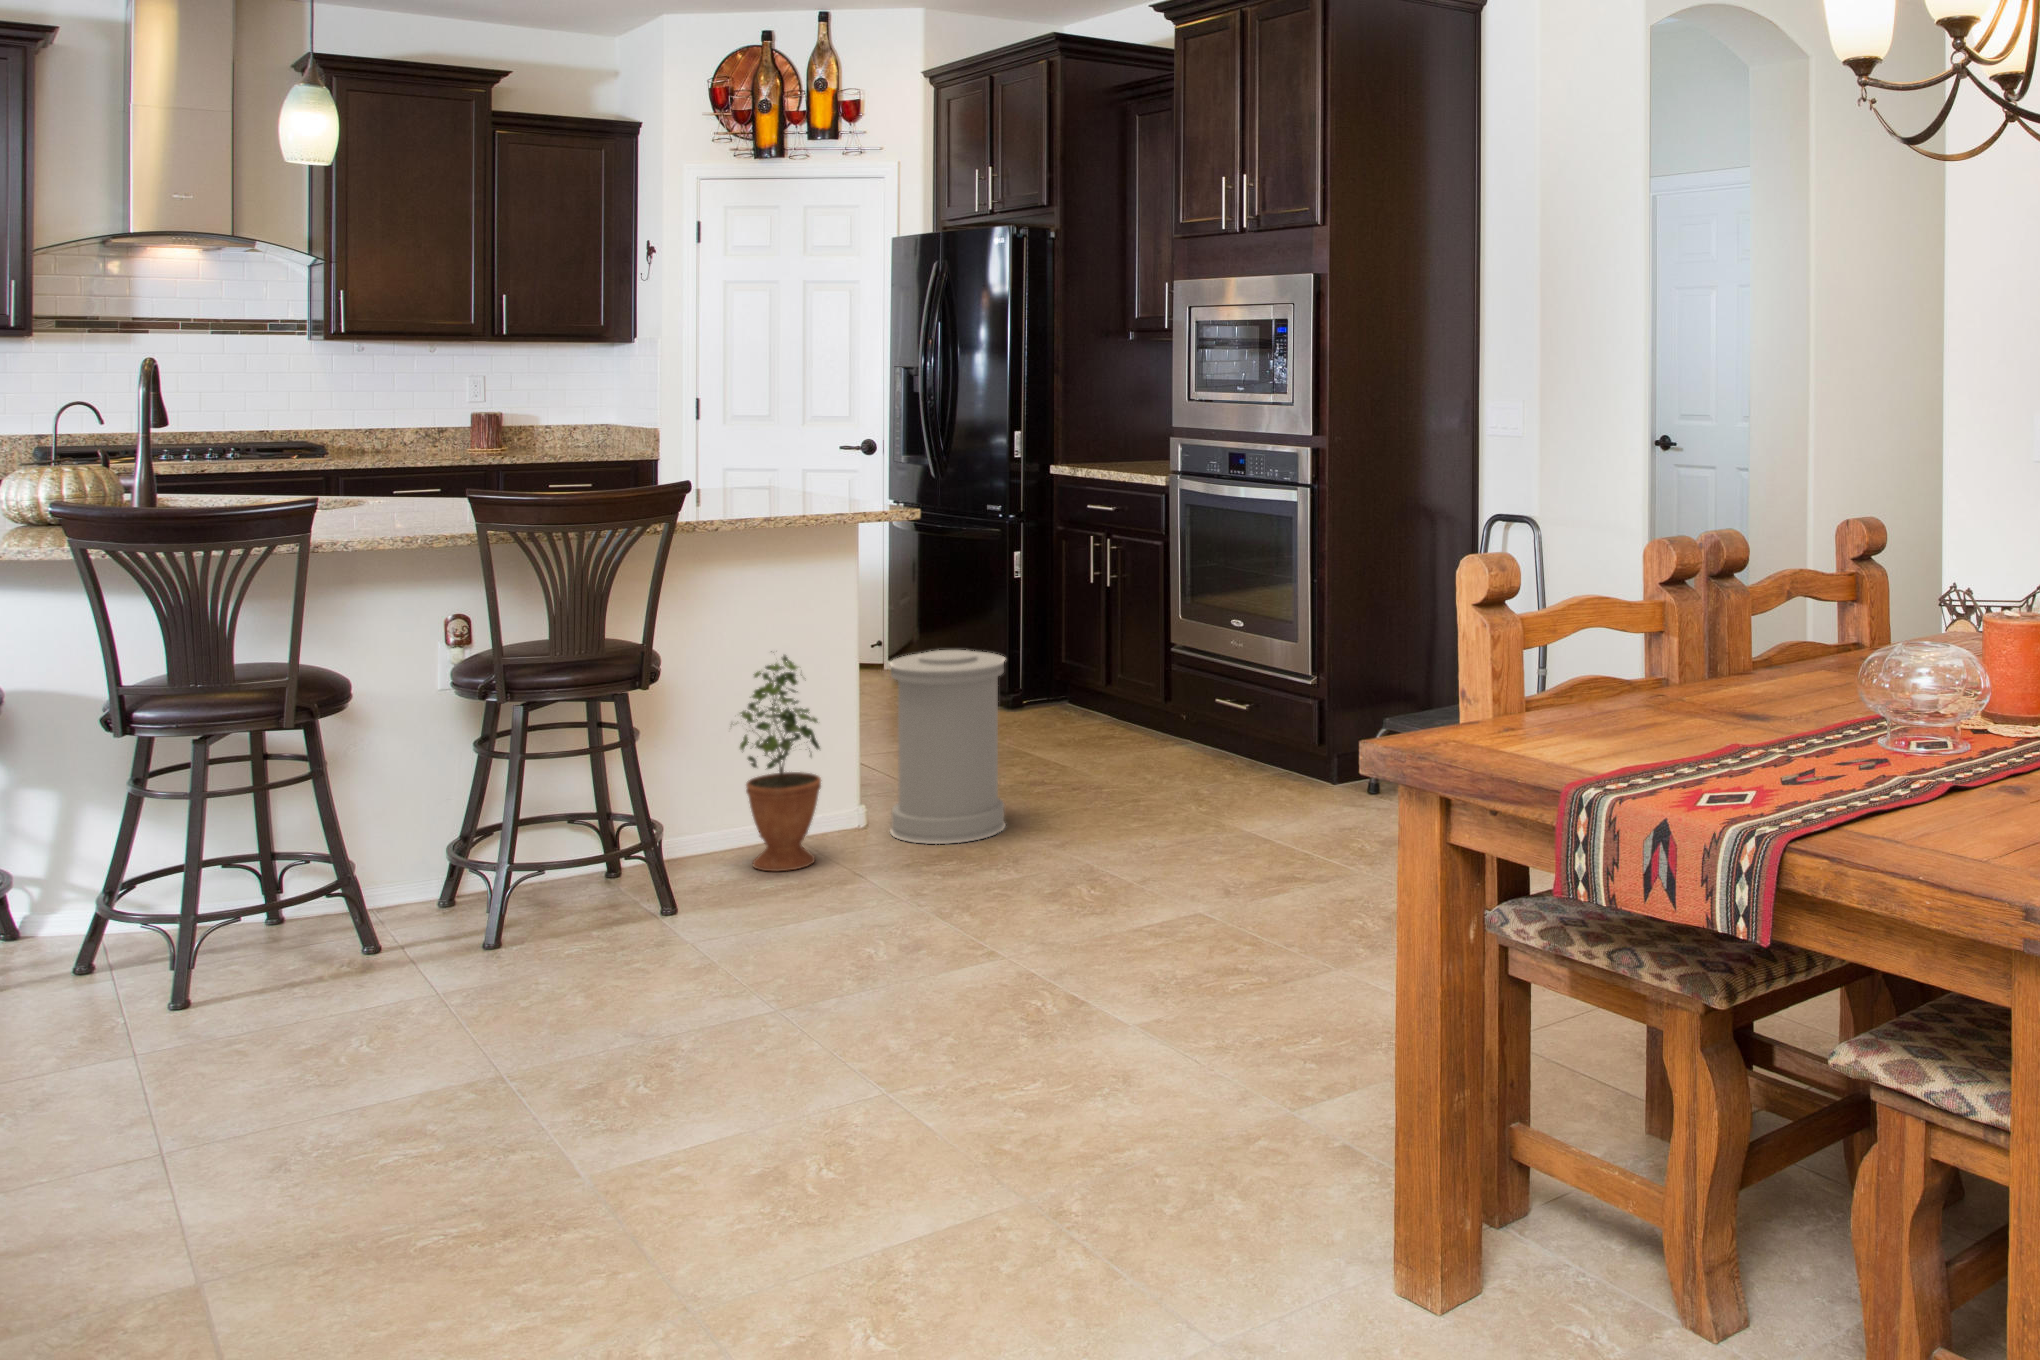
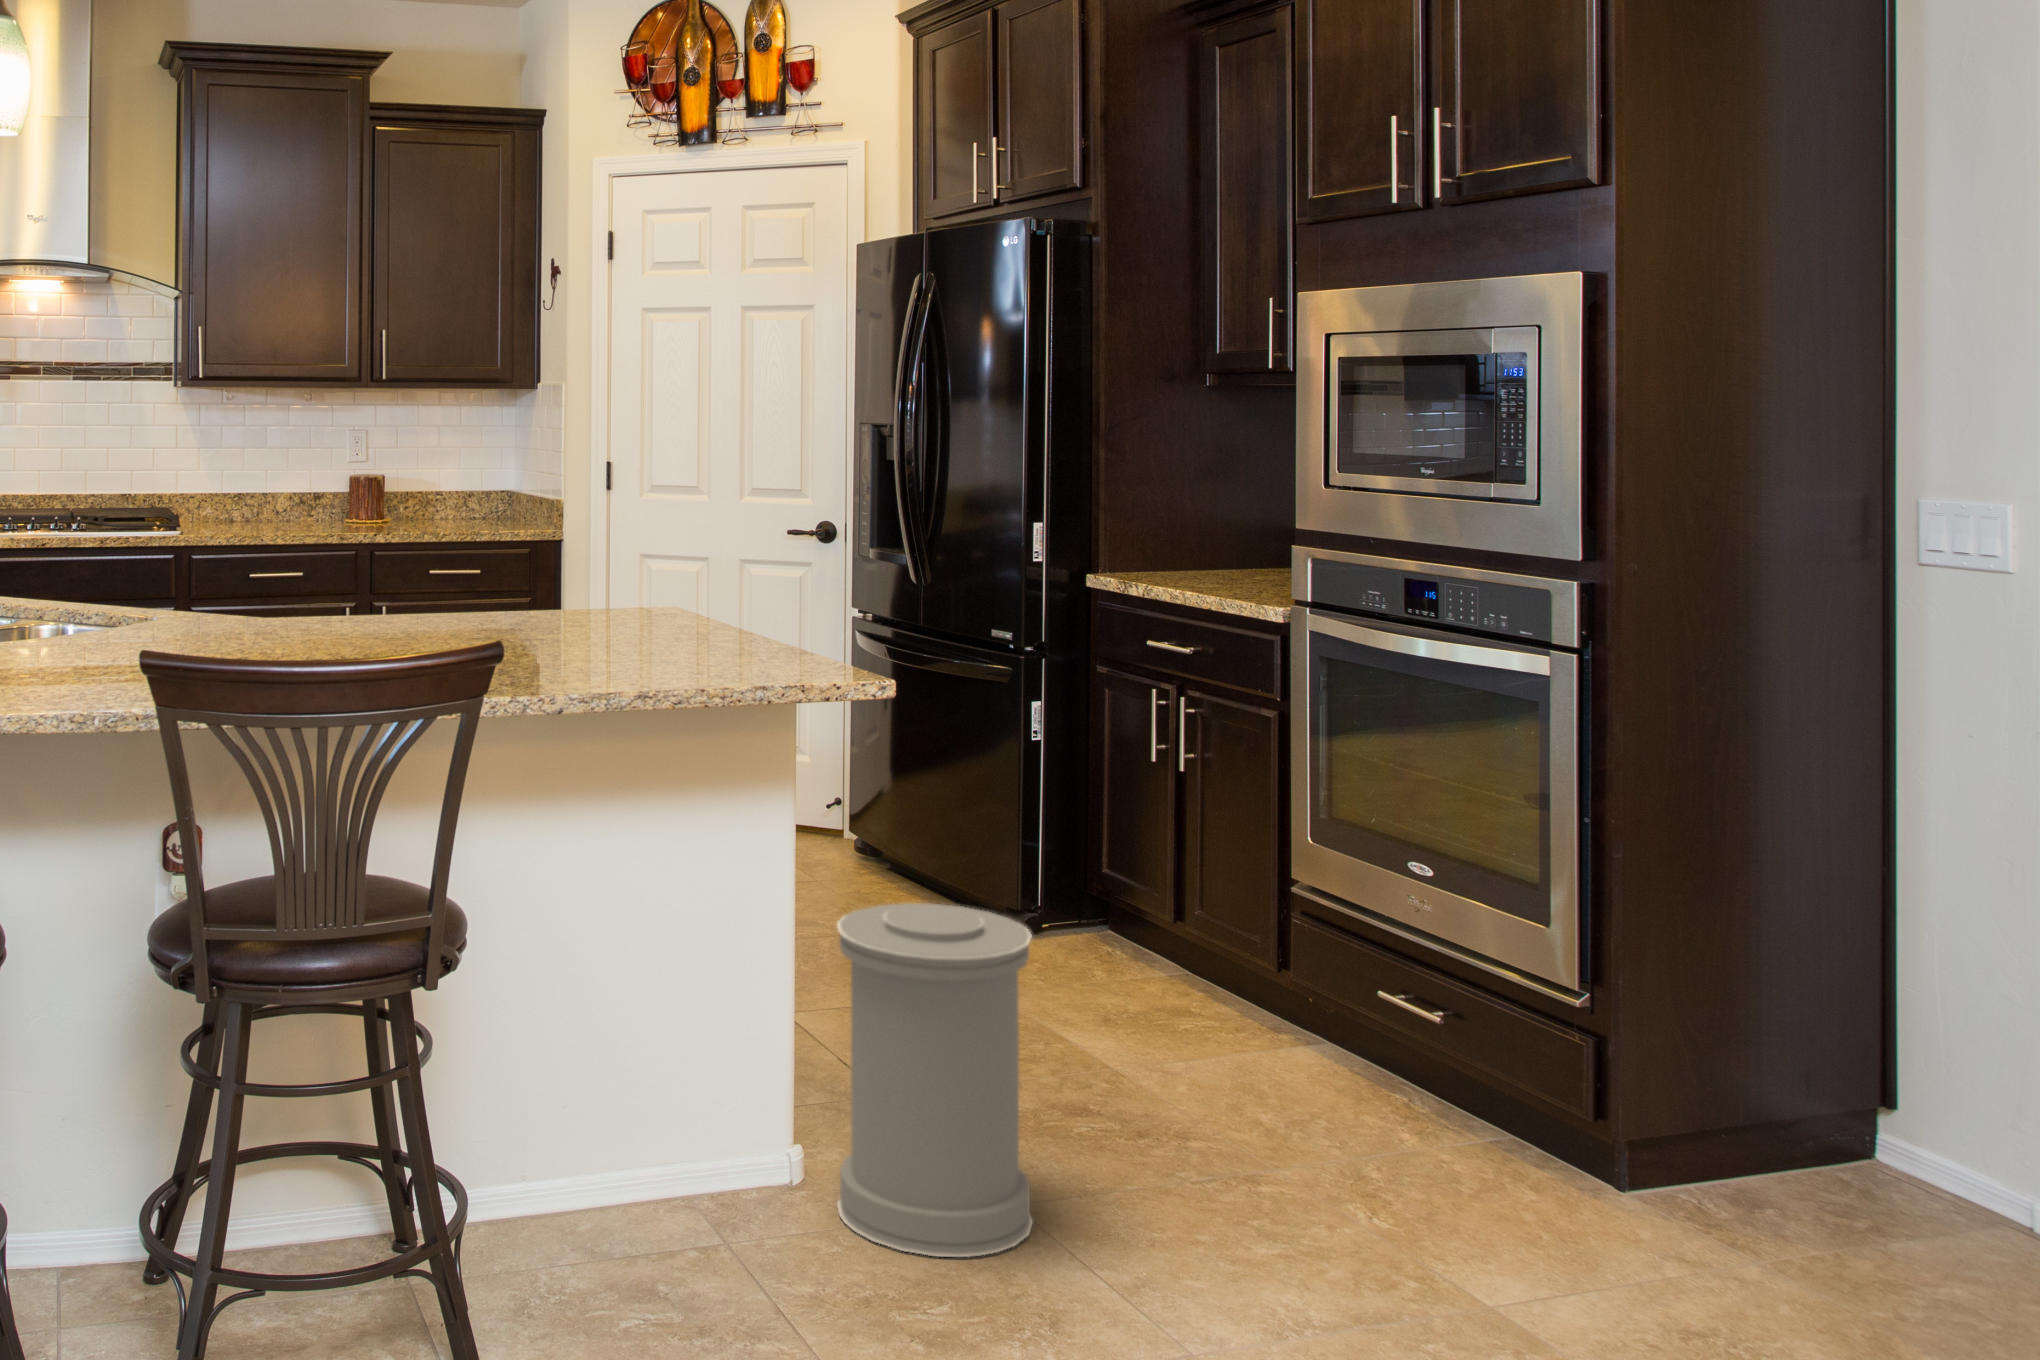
potted plant: present [740,651,821,871] -> none [574,900,722,1284]

